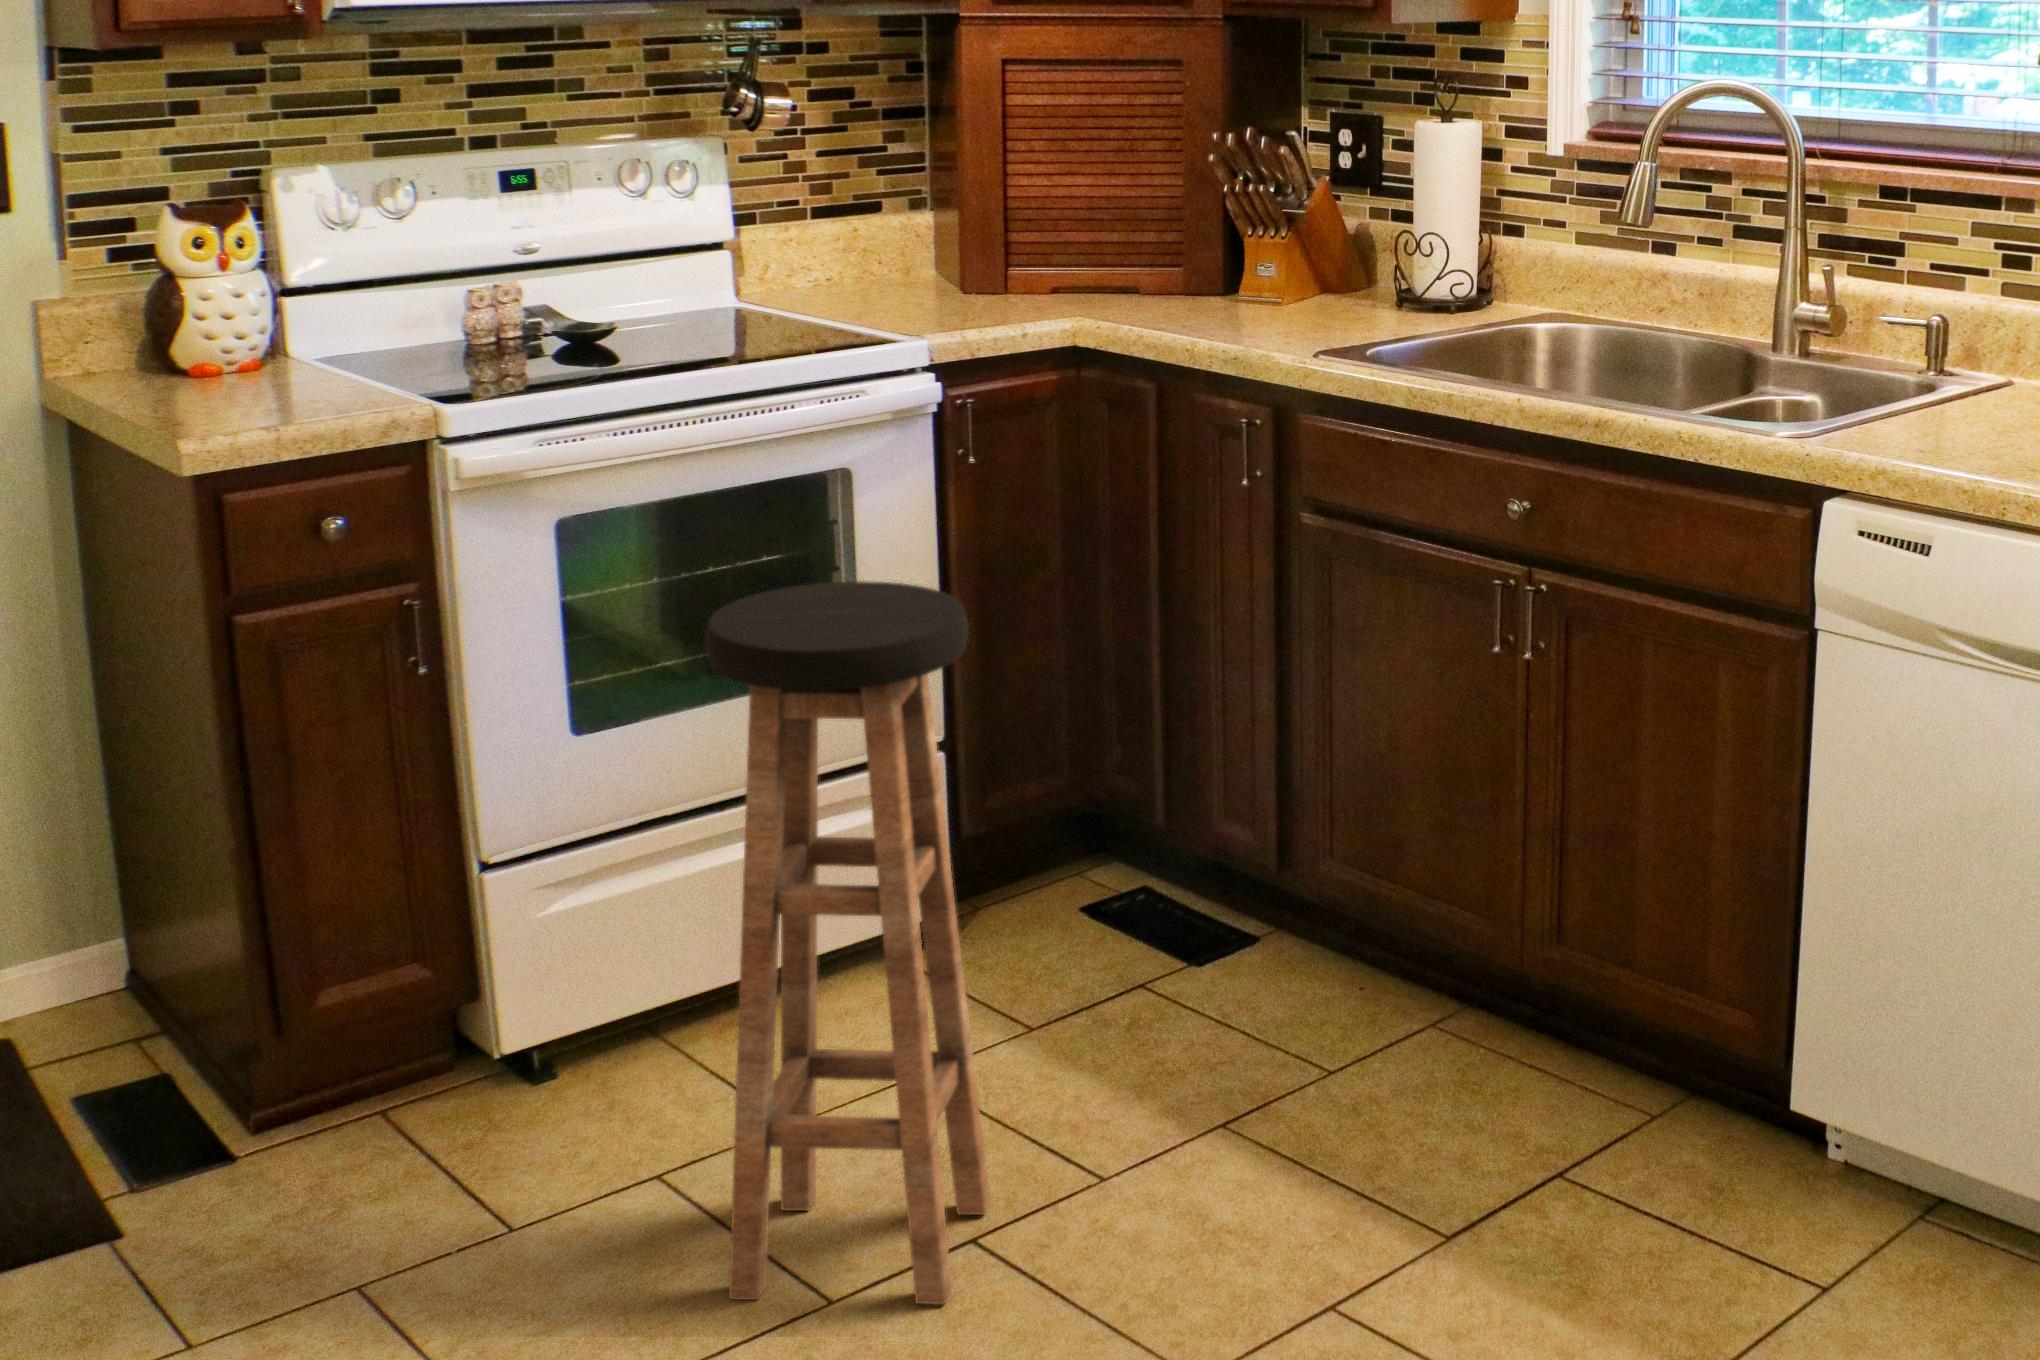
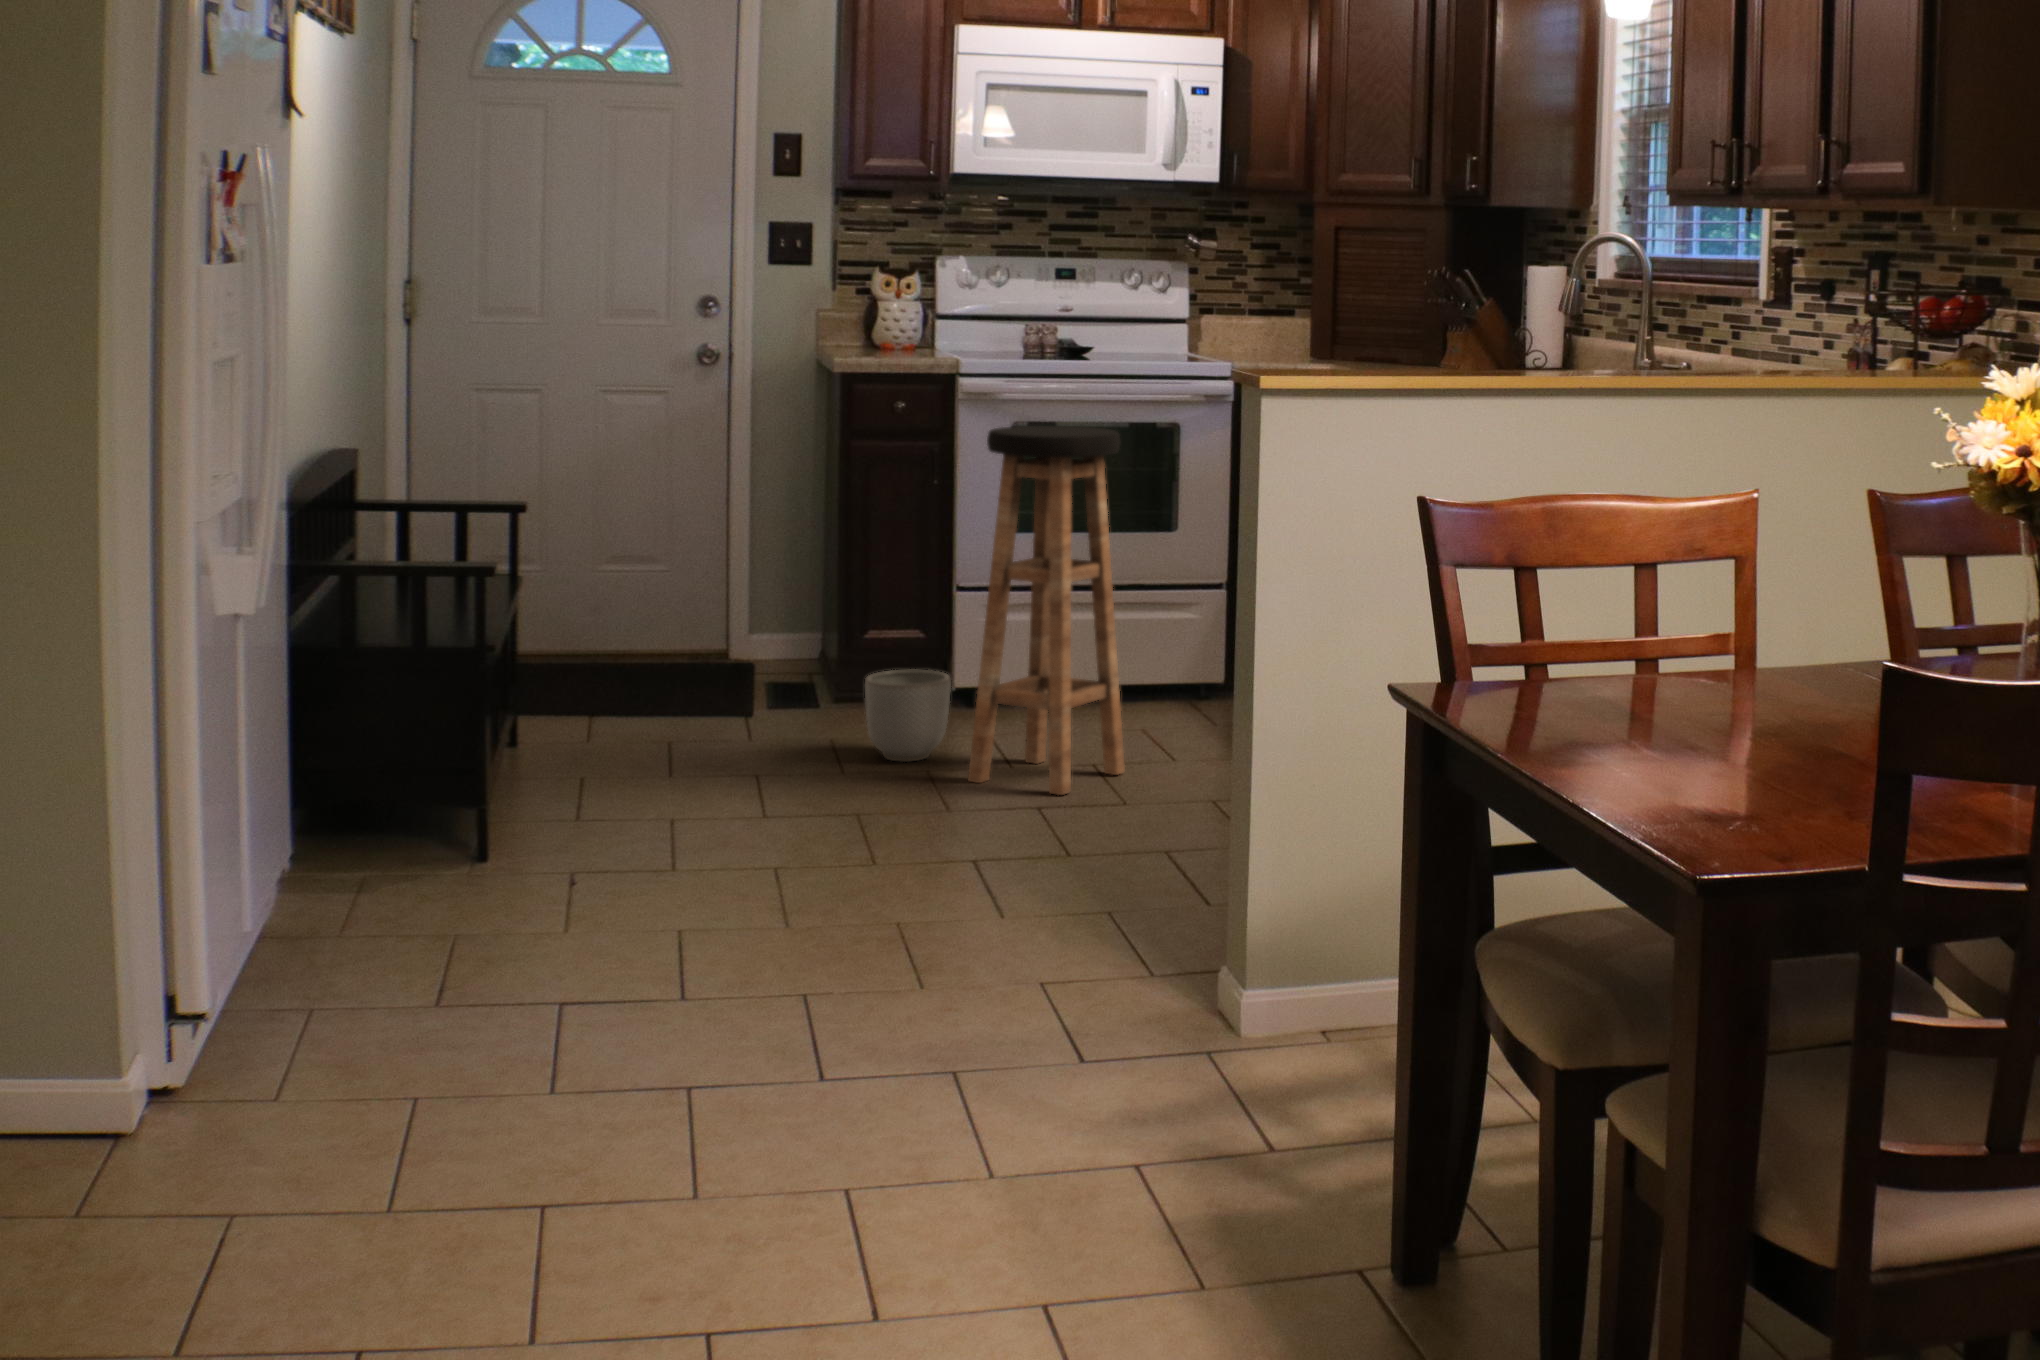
planter: none [452,1066,624,1266] -> present [865,670,951,762]

